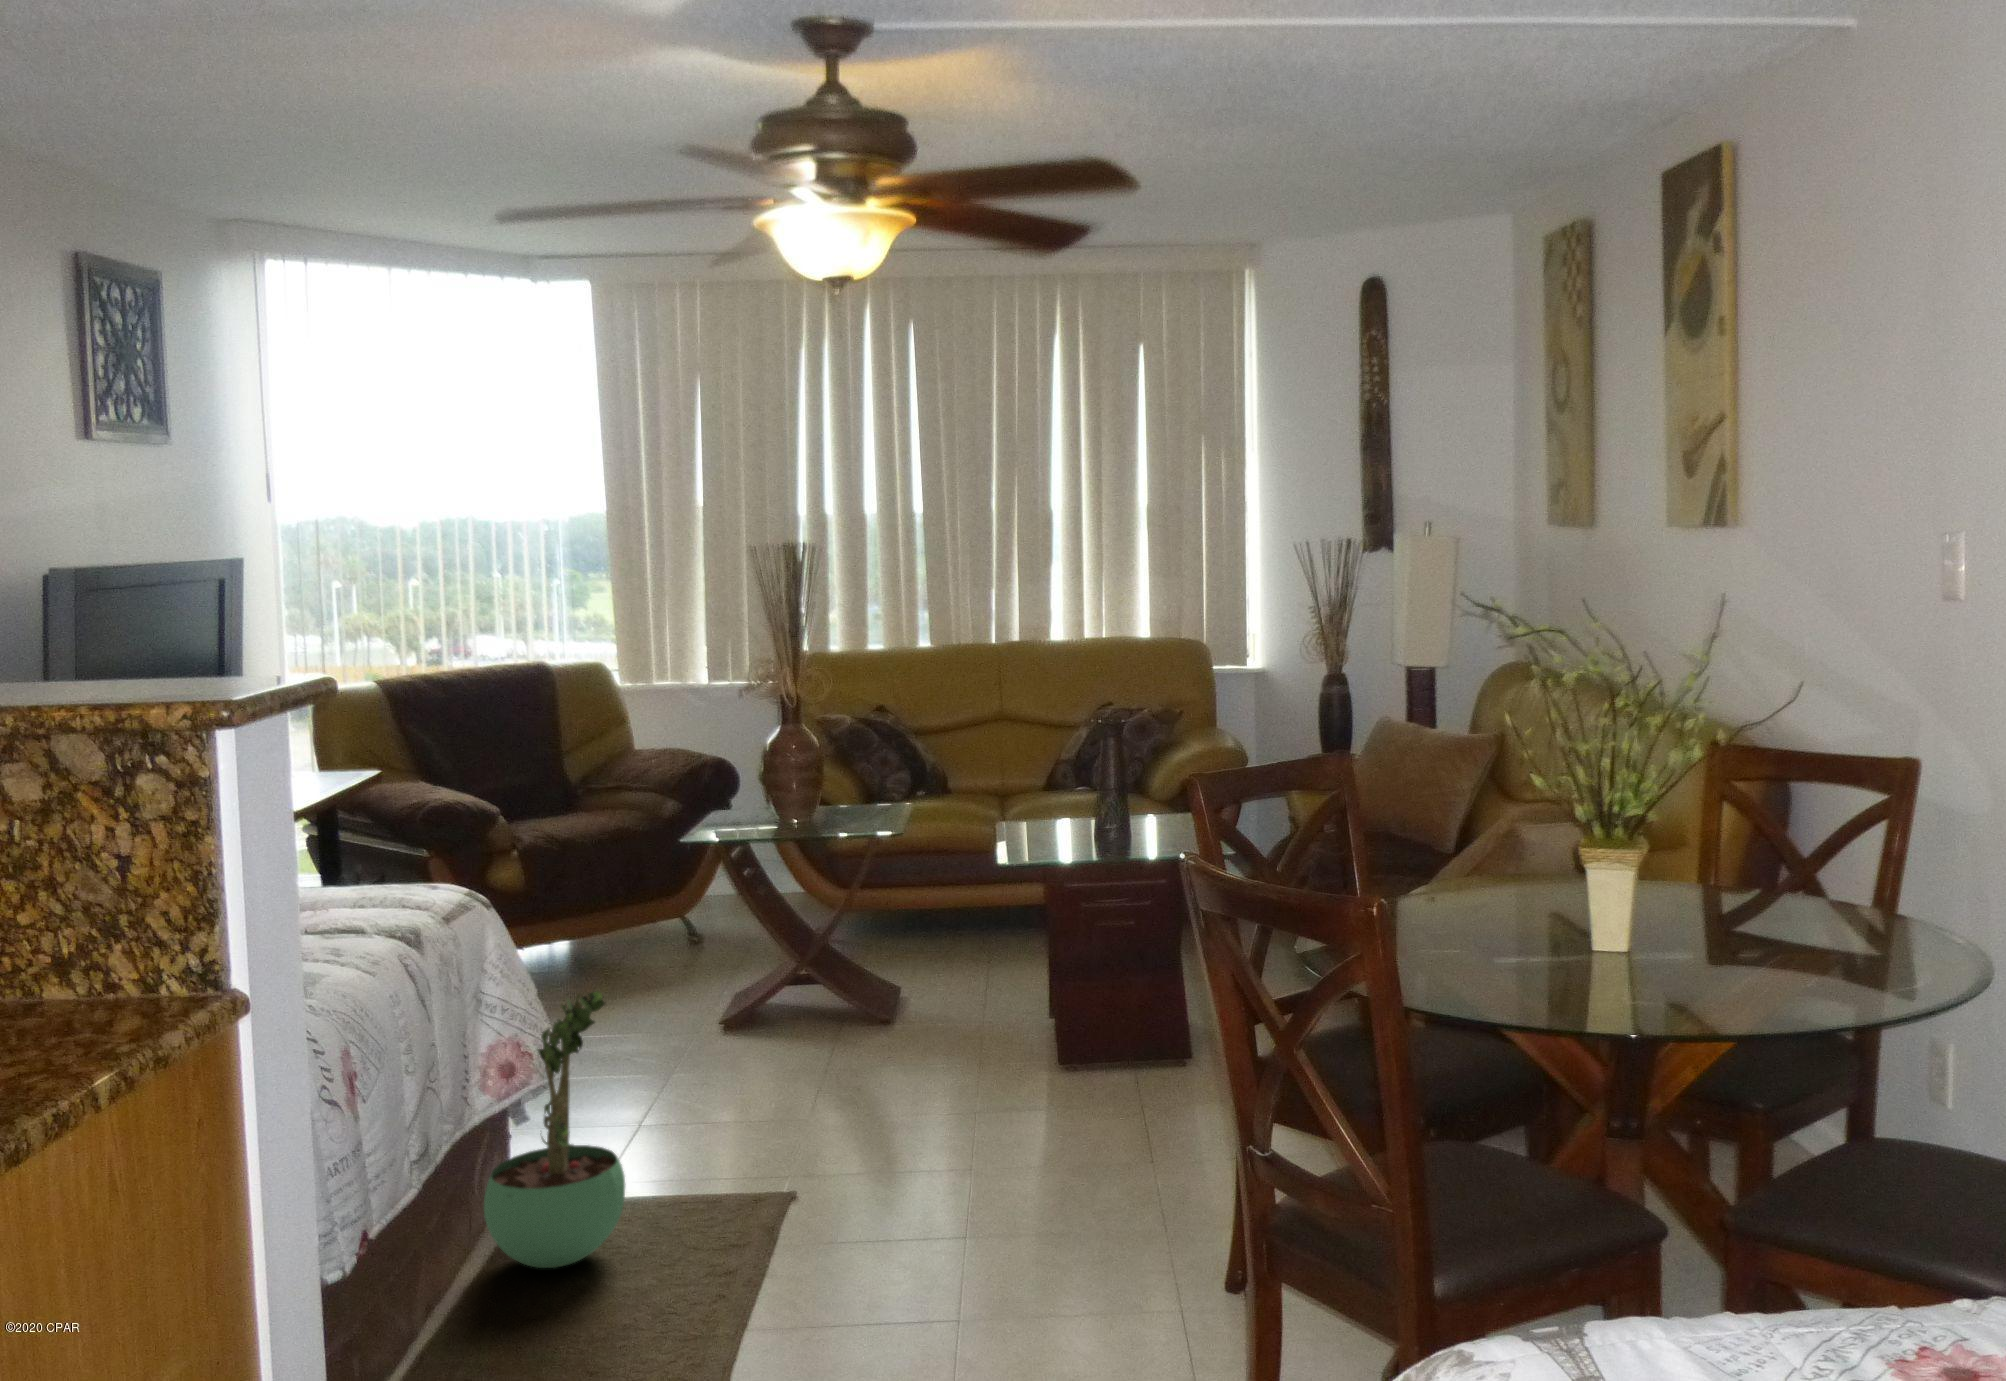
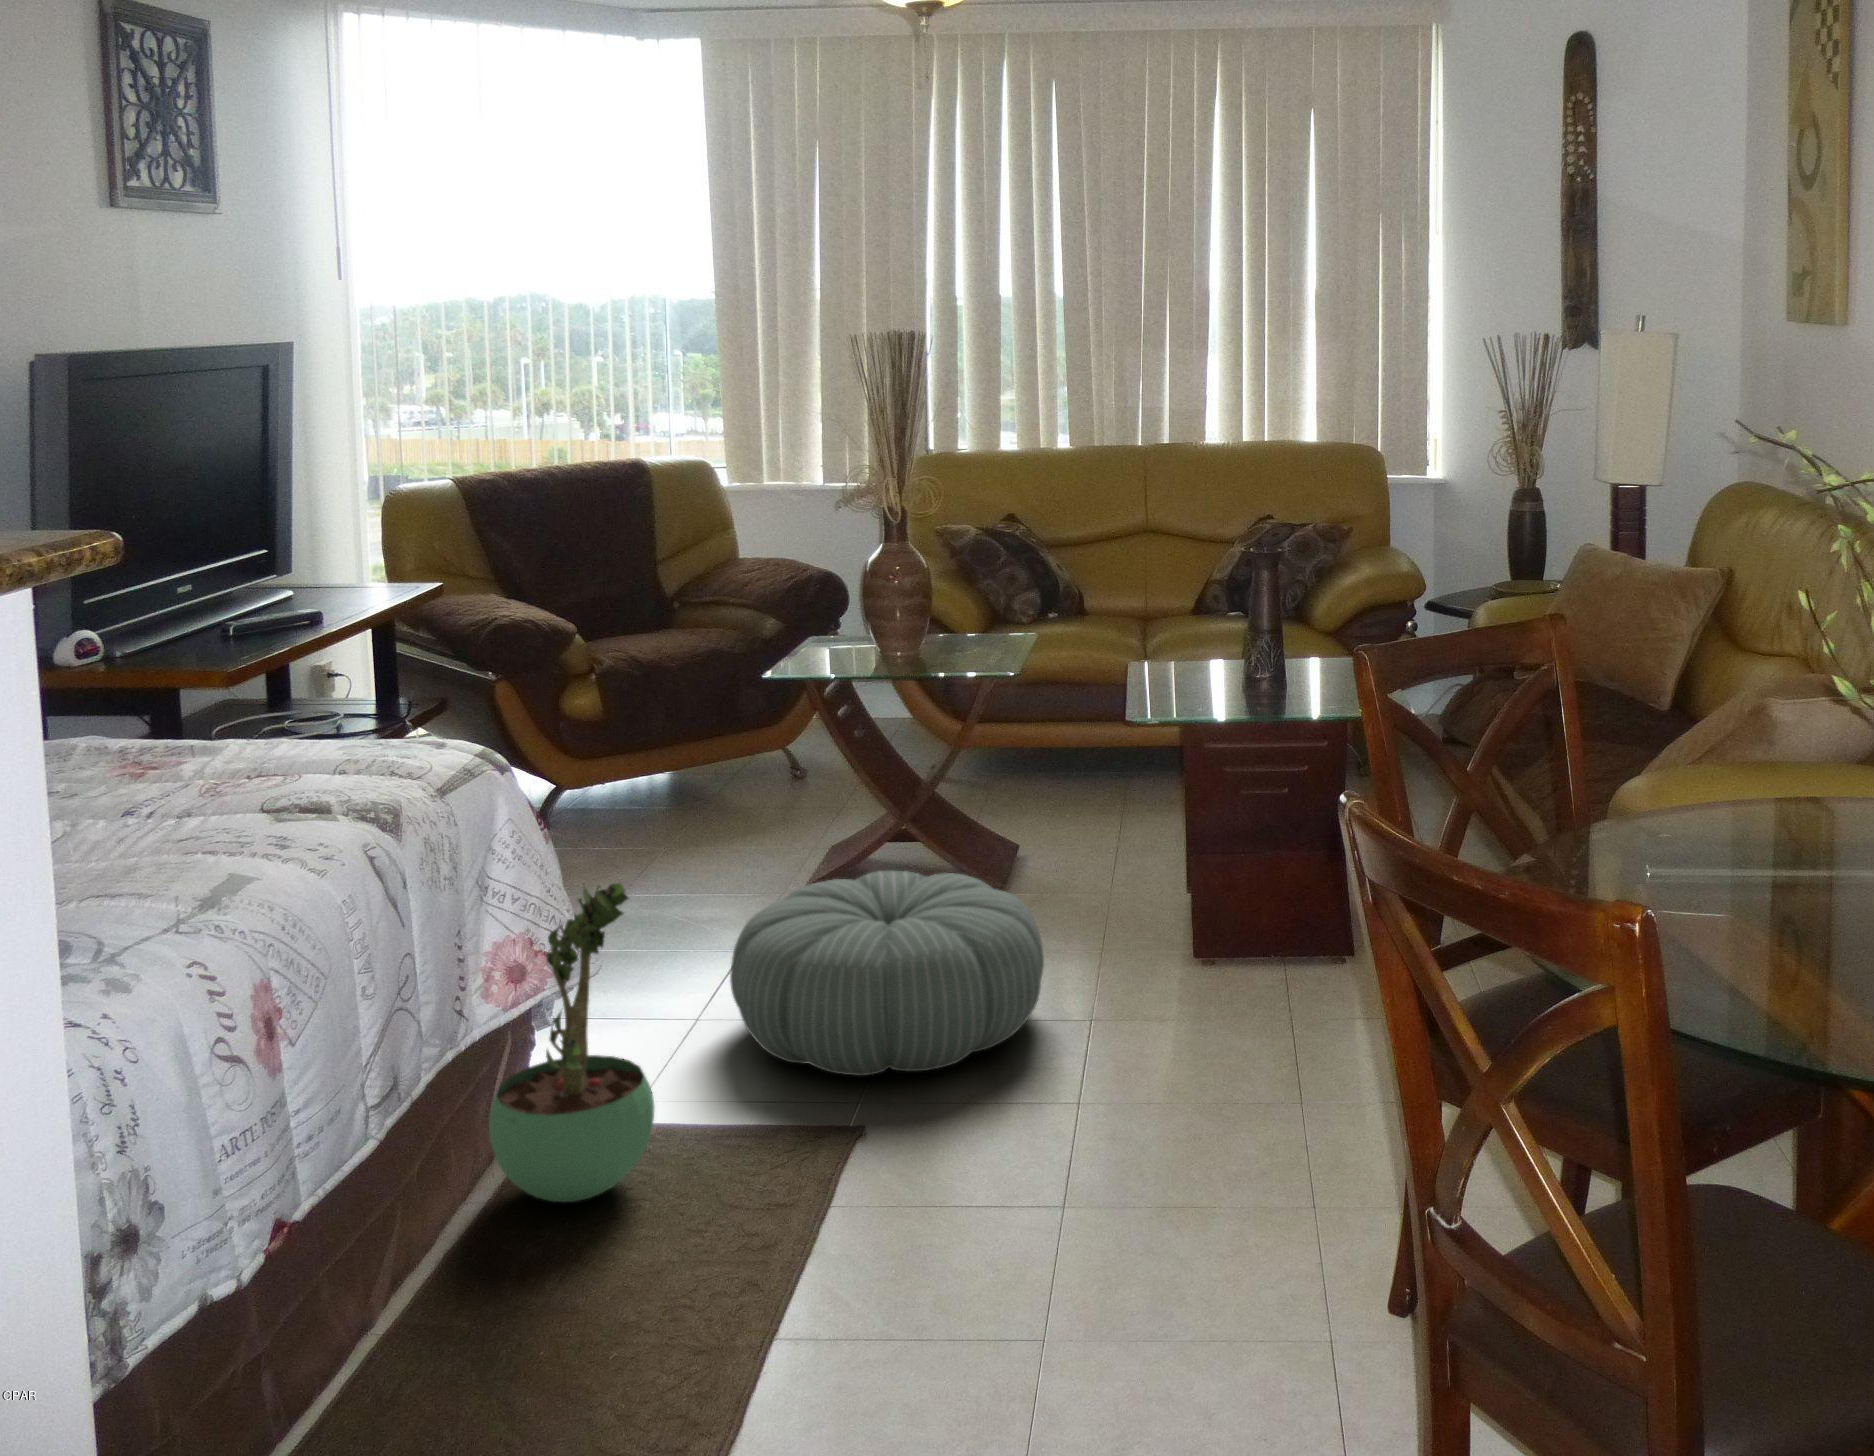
pouf: none [671,996,943,1165] -> present [730,871,1044,1076]

